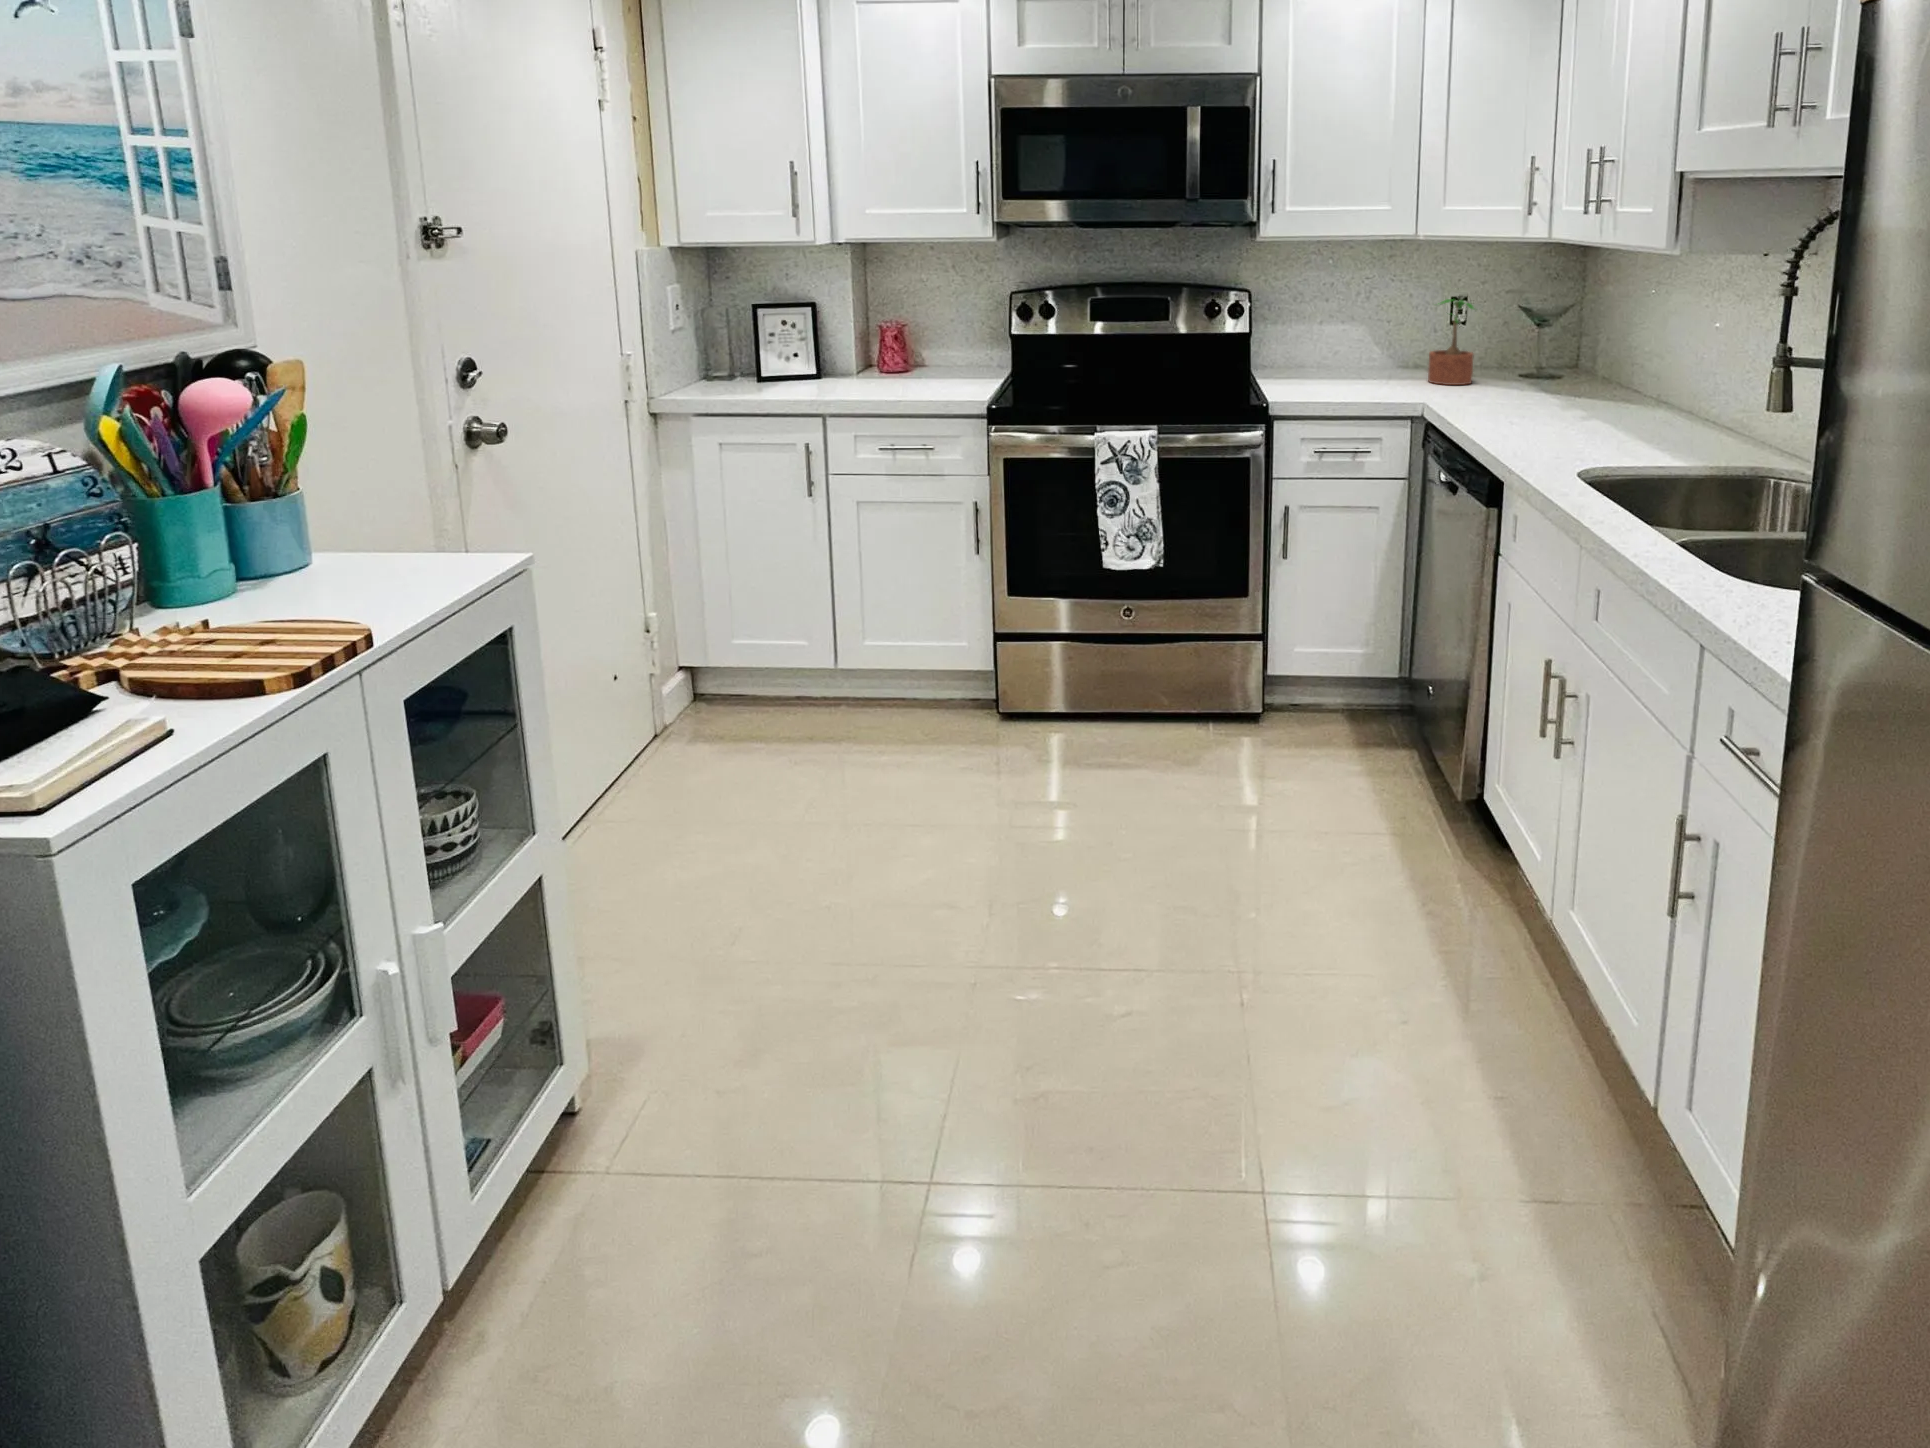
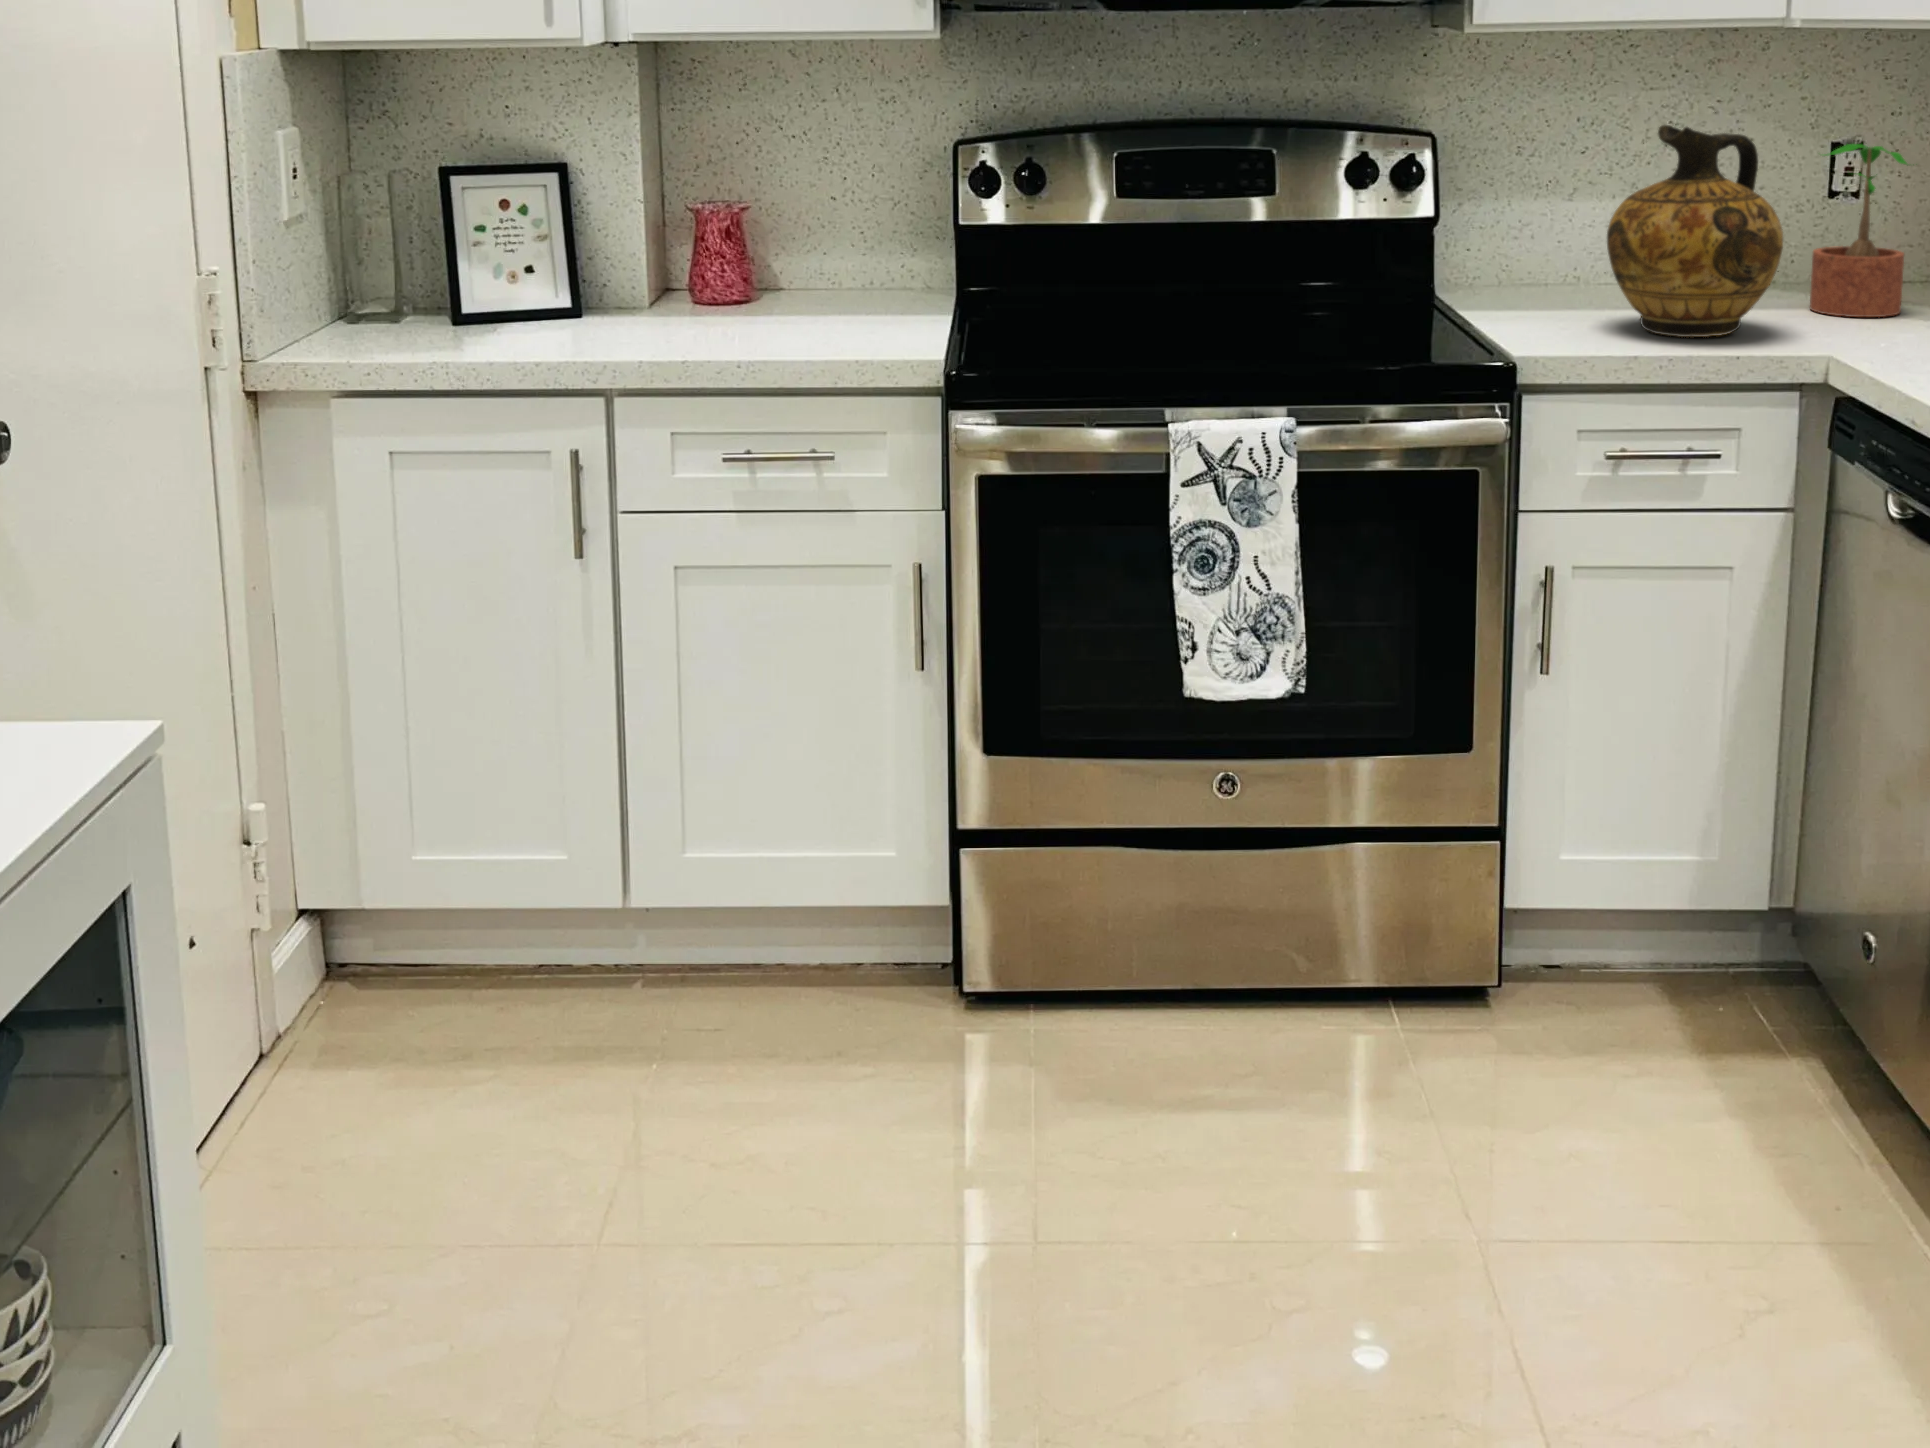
ceramic jug: none [1321,289,1406,393] -> present [1607,125,1783,337]

